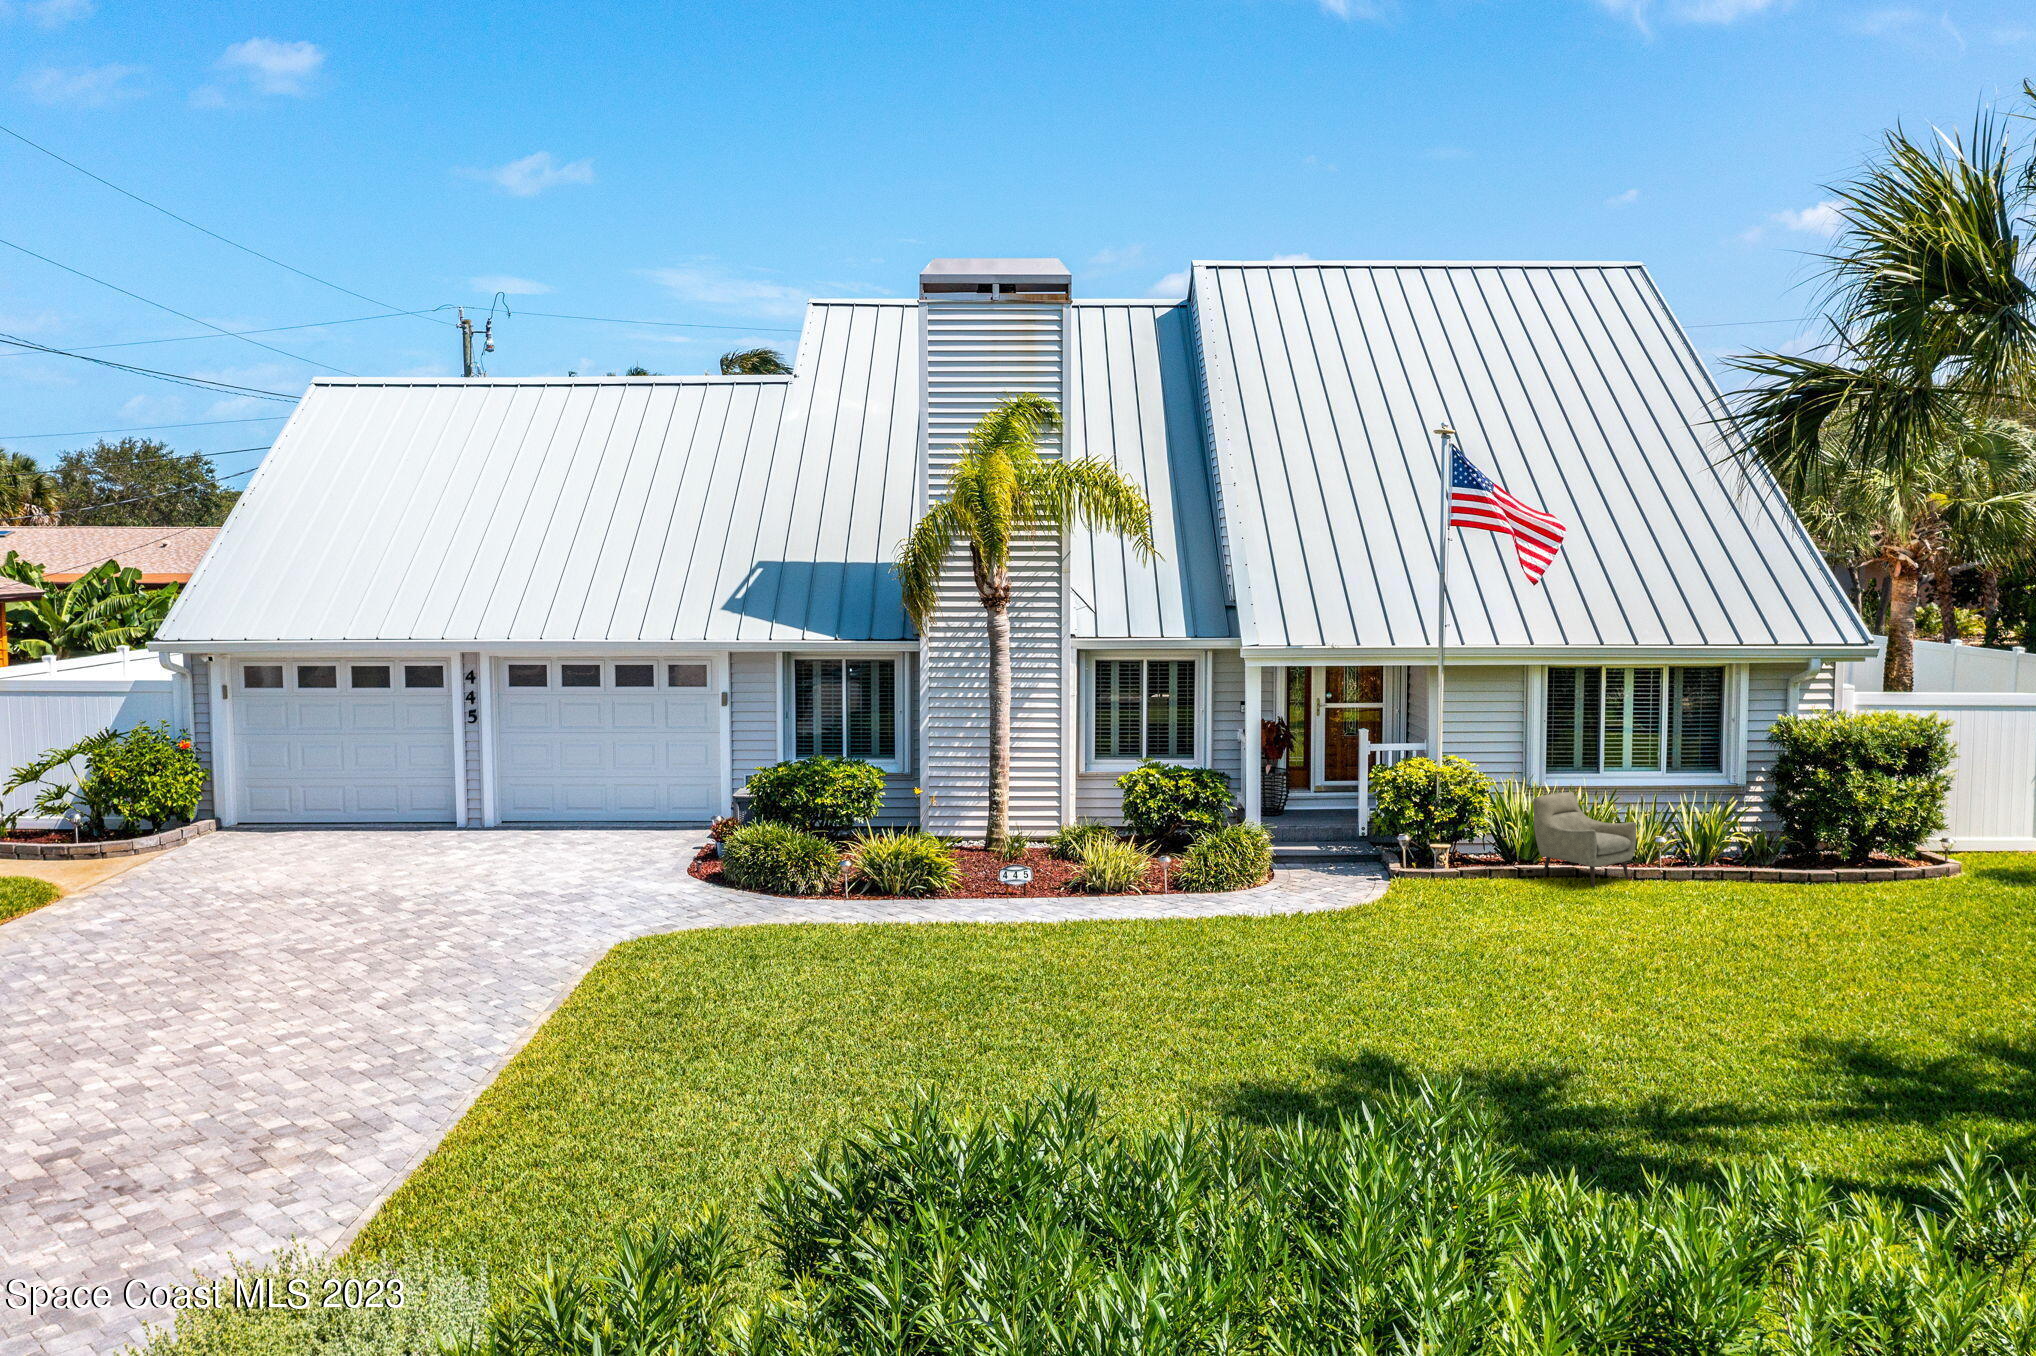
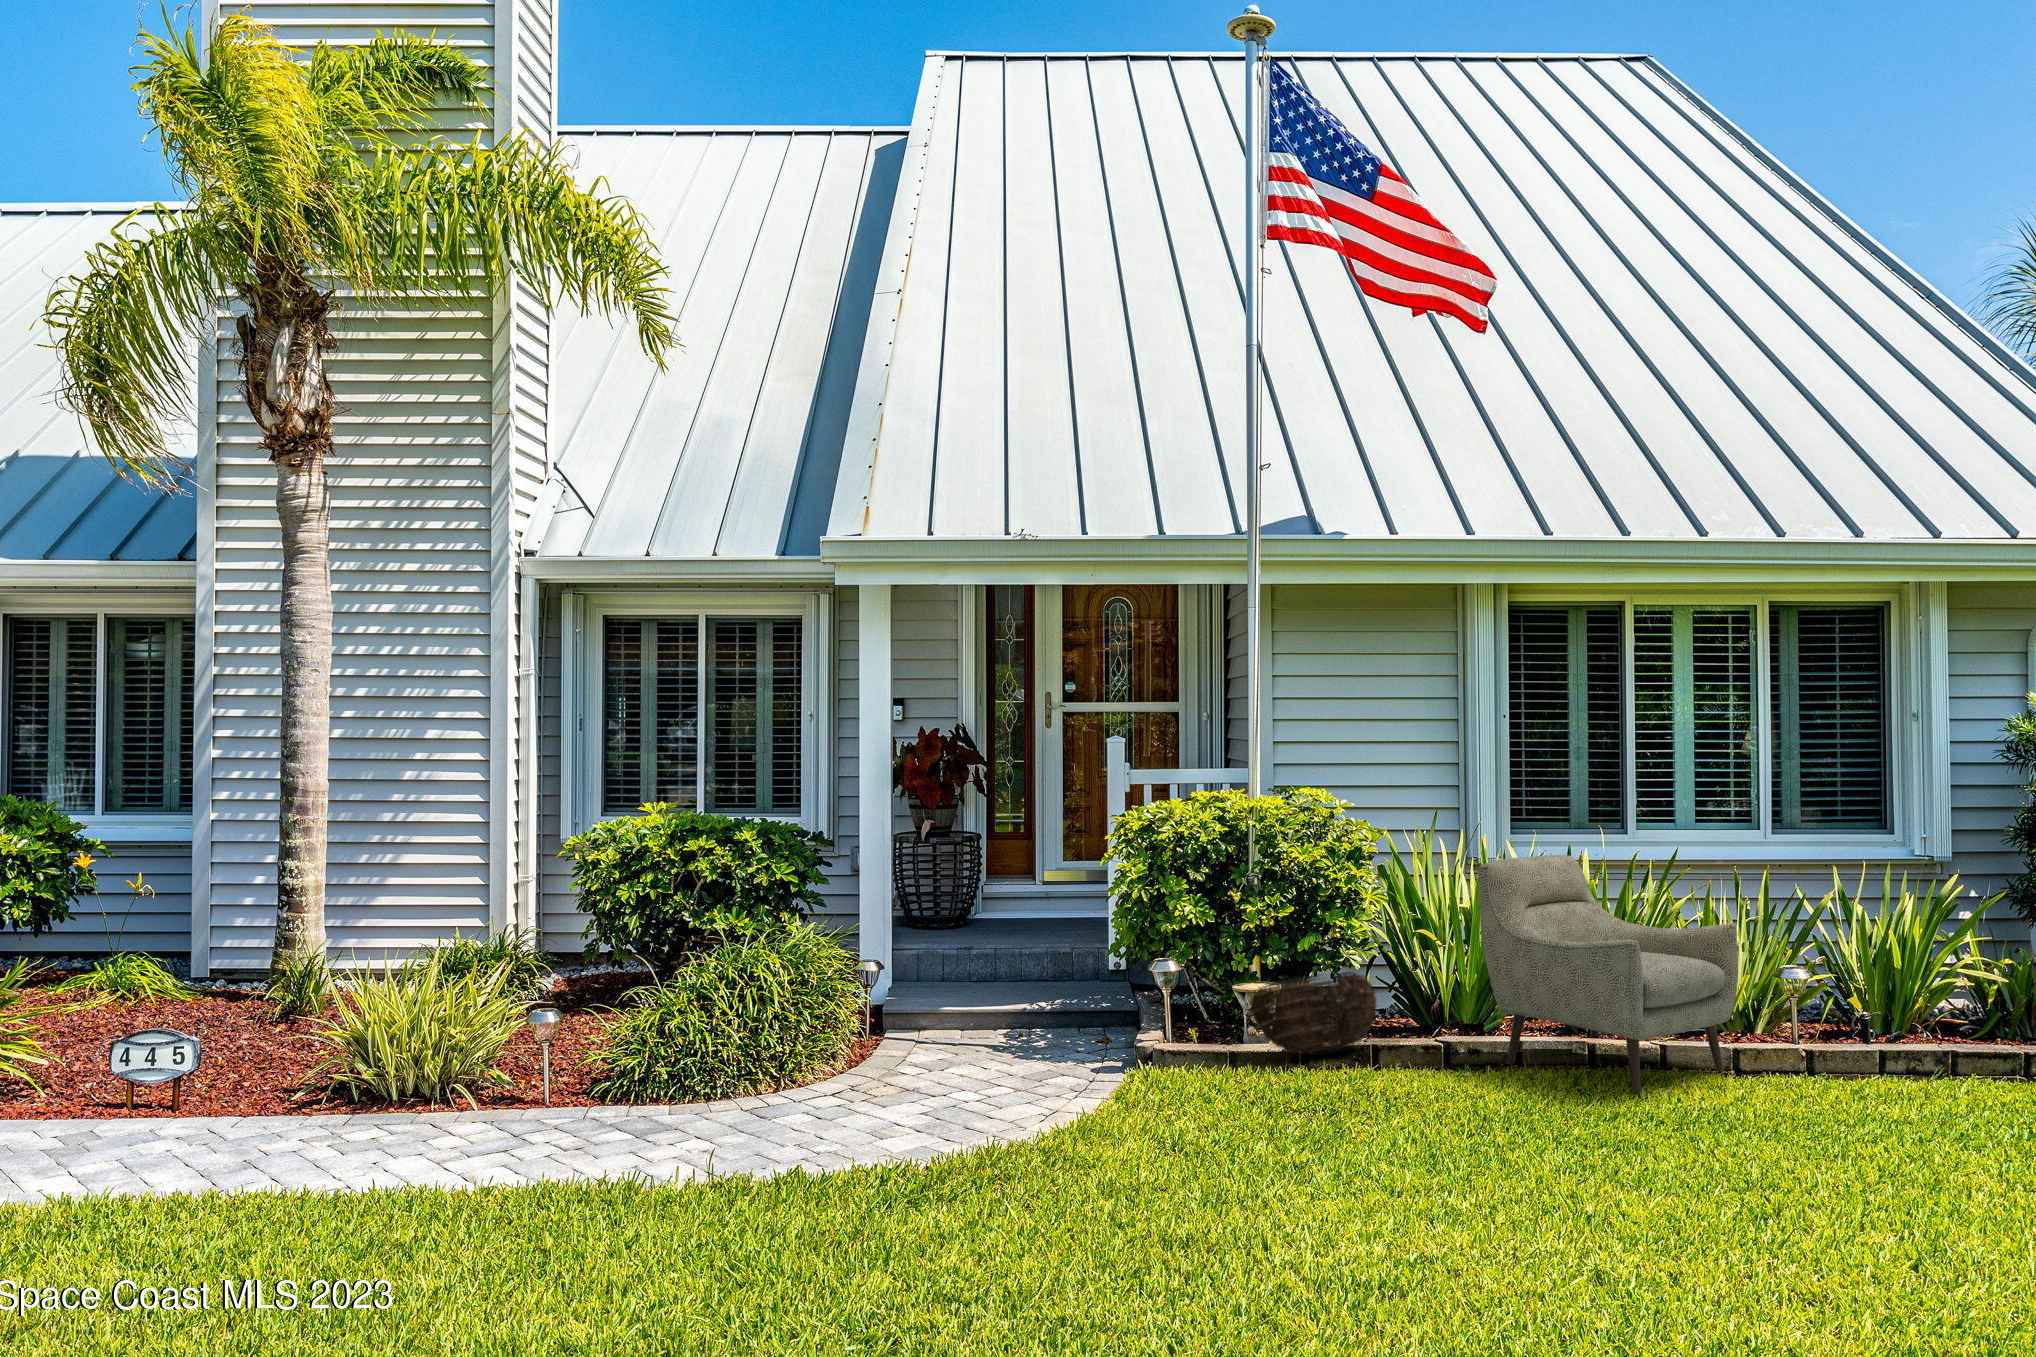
basket: none [1439,840,1490,873] -> present [1251,972,1377,1055]

